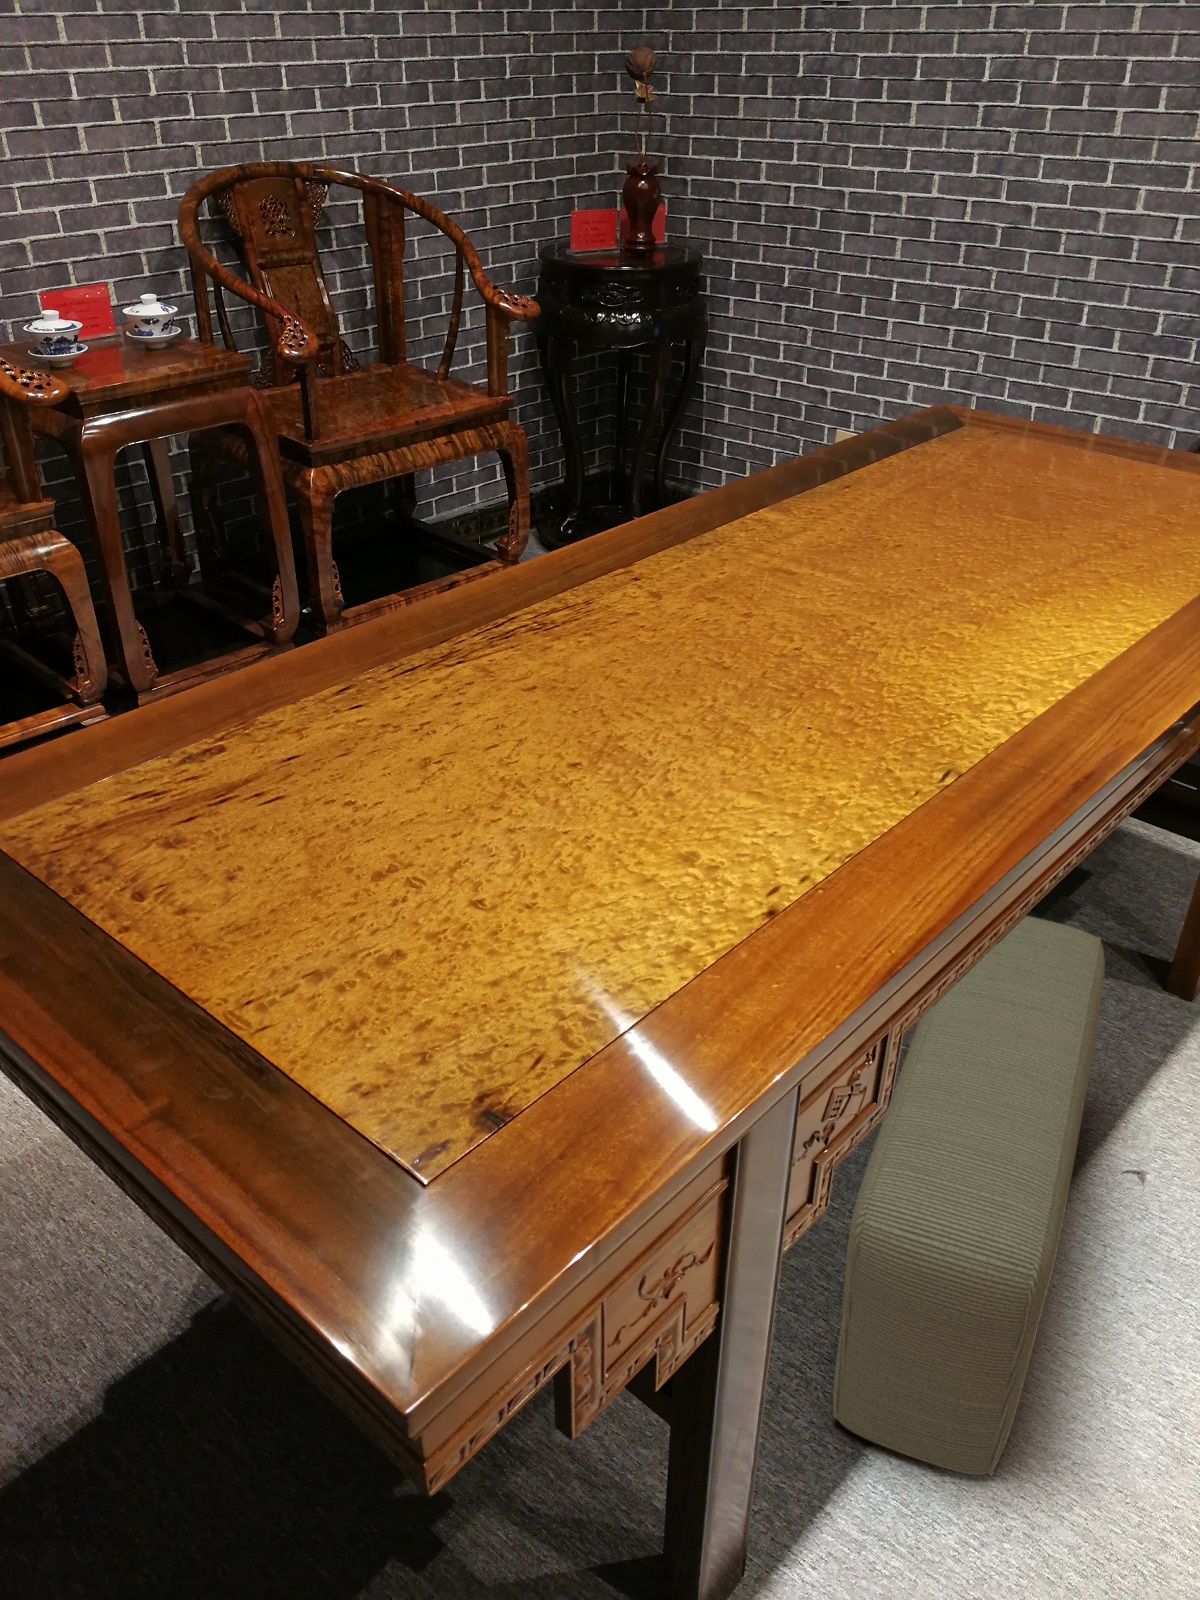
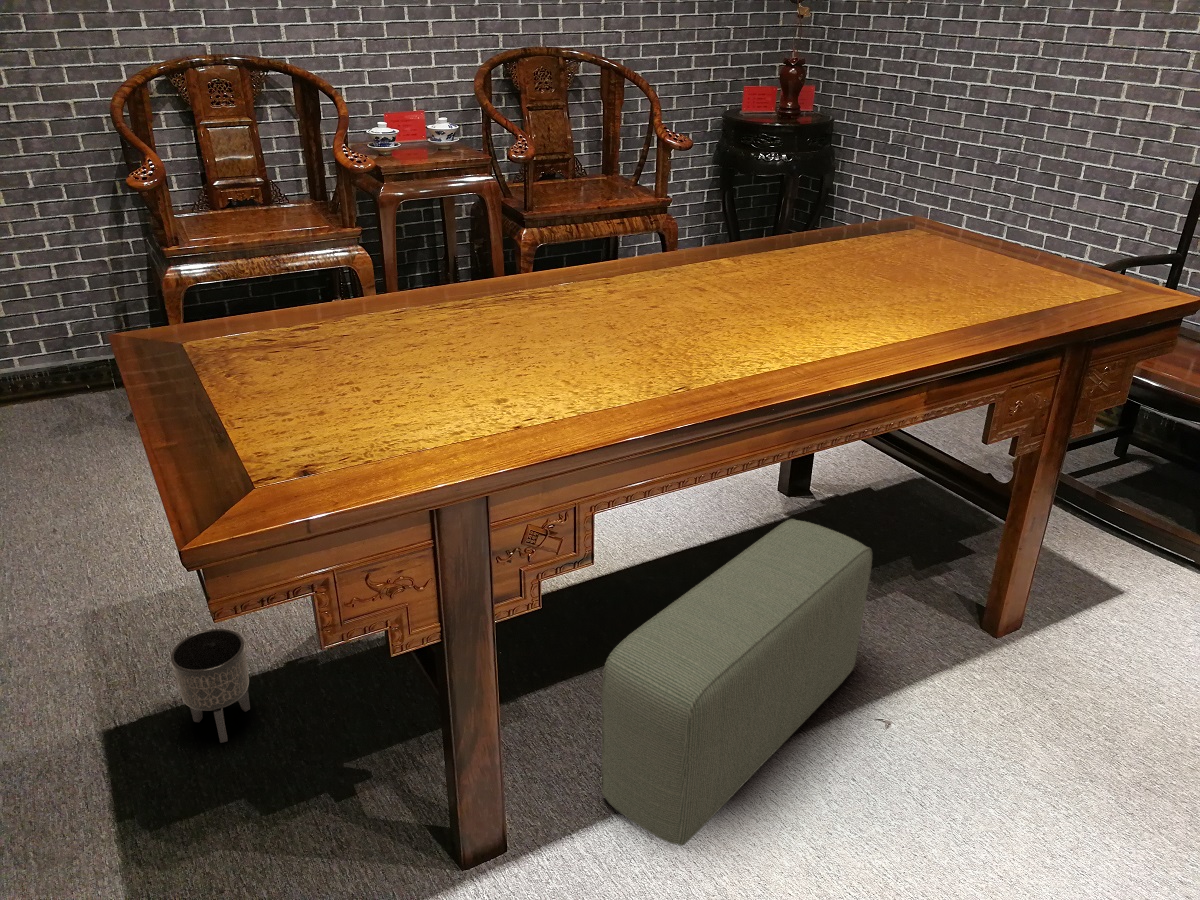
planter: none [36,1296,178,1499] -> present [170,629,250,743]

